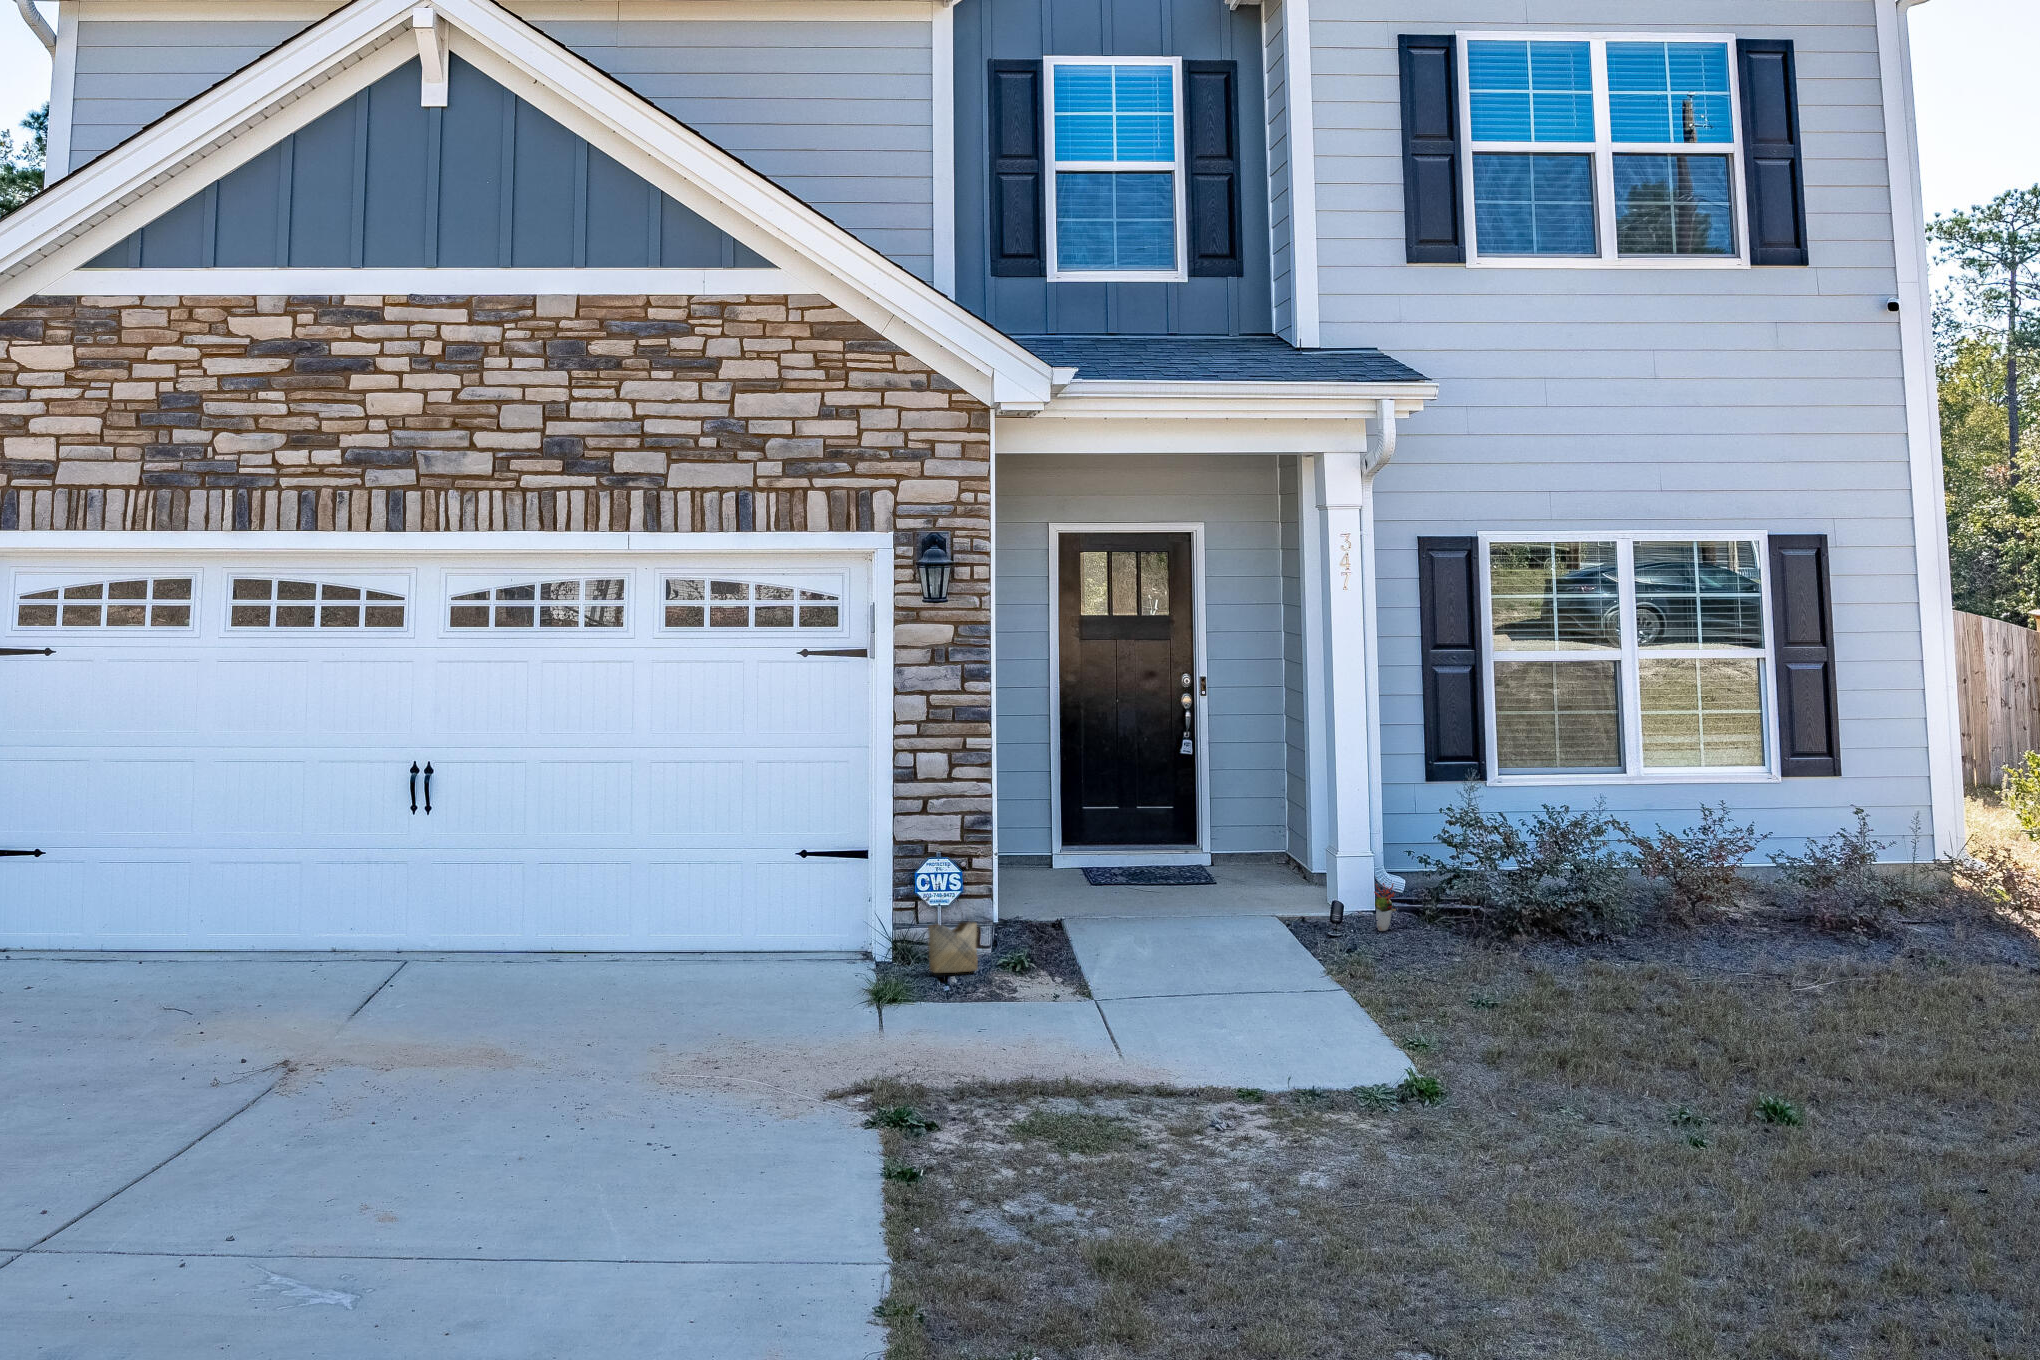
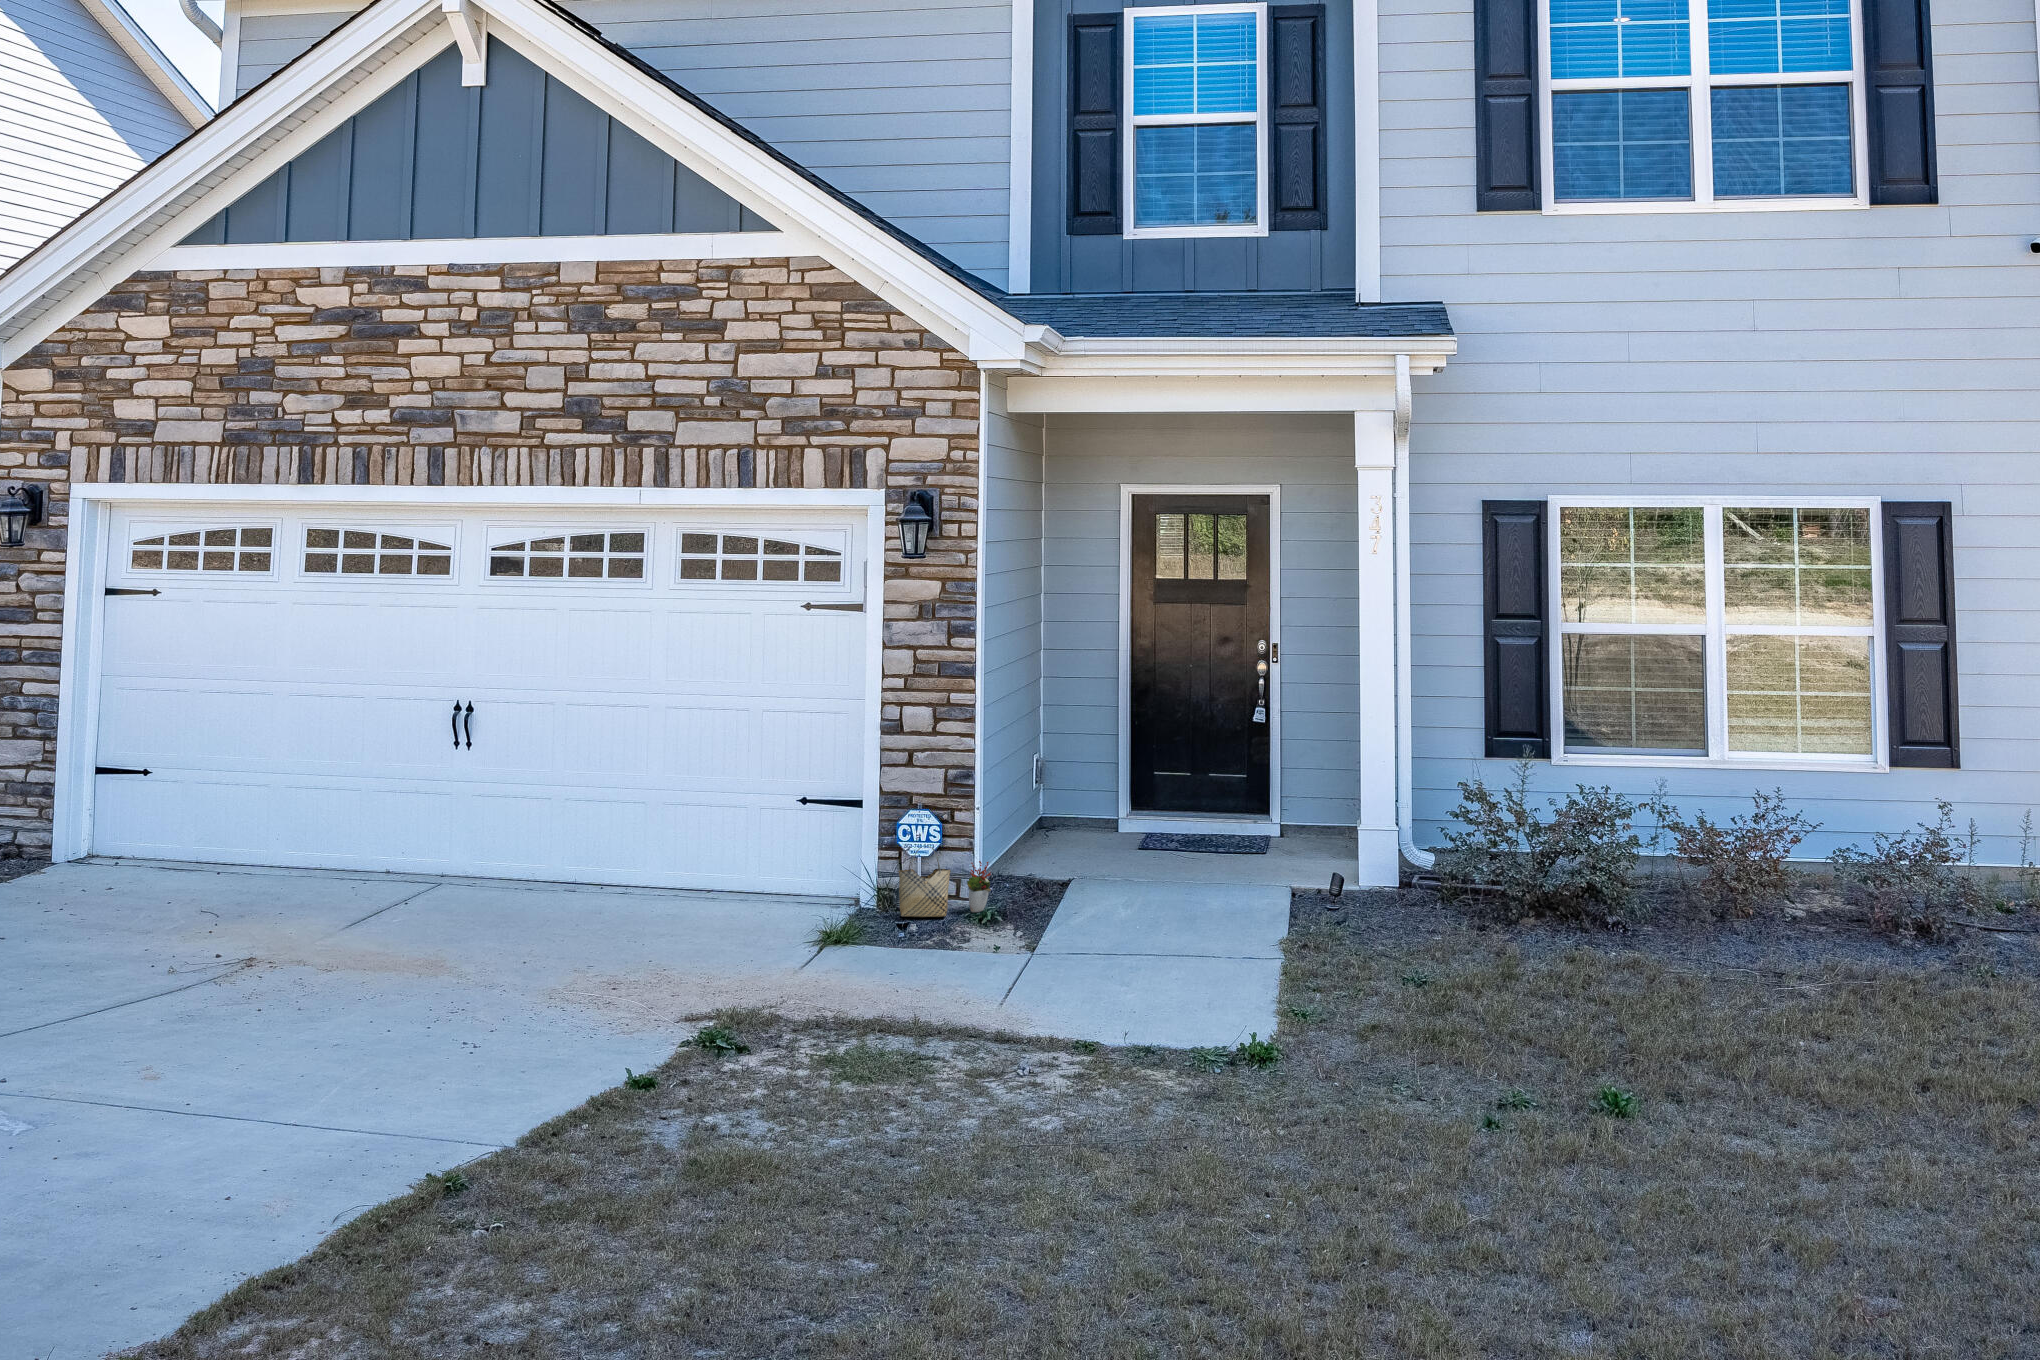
decorative plant: present [1374,883,1396,931] -> present [967,861,991,912]

